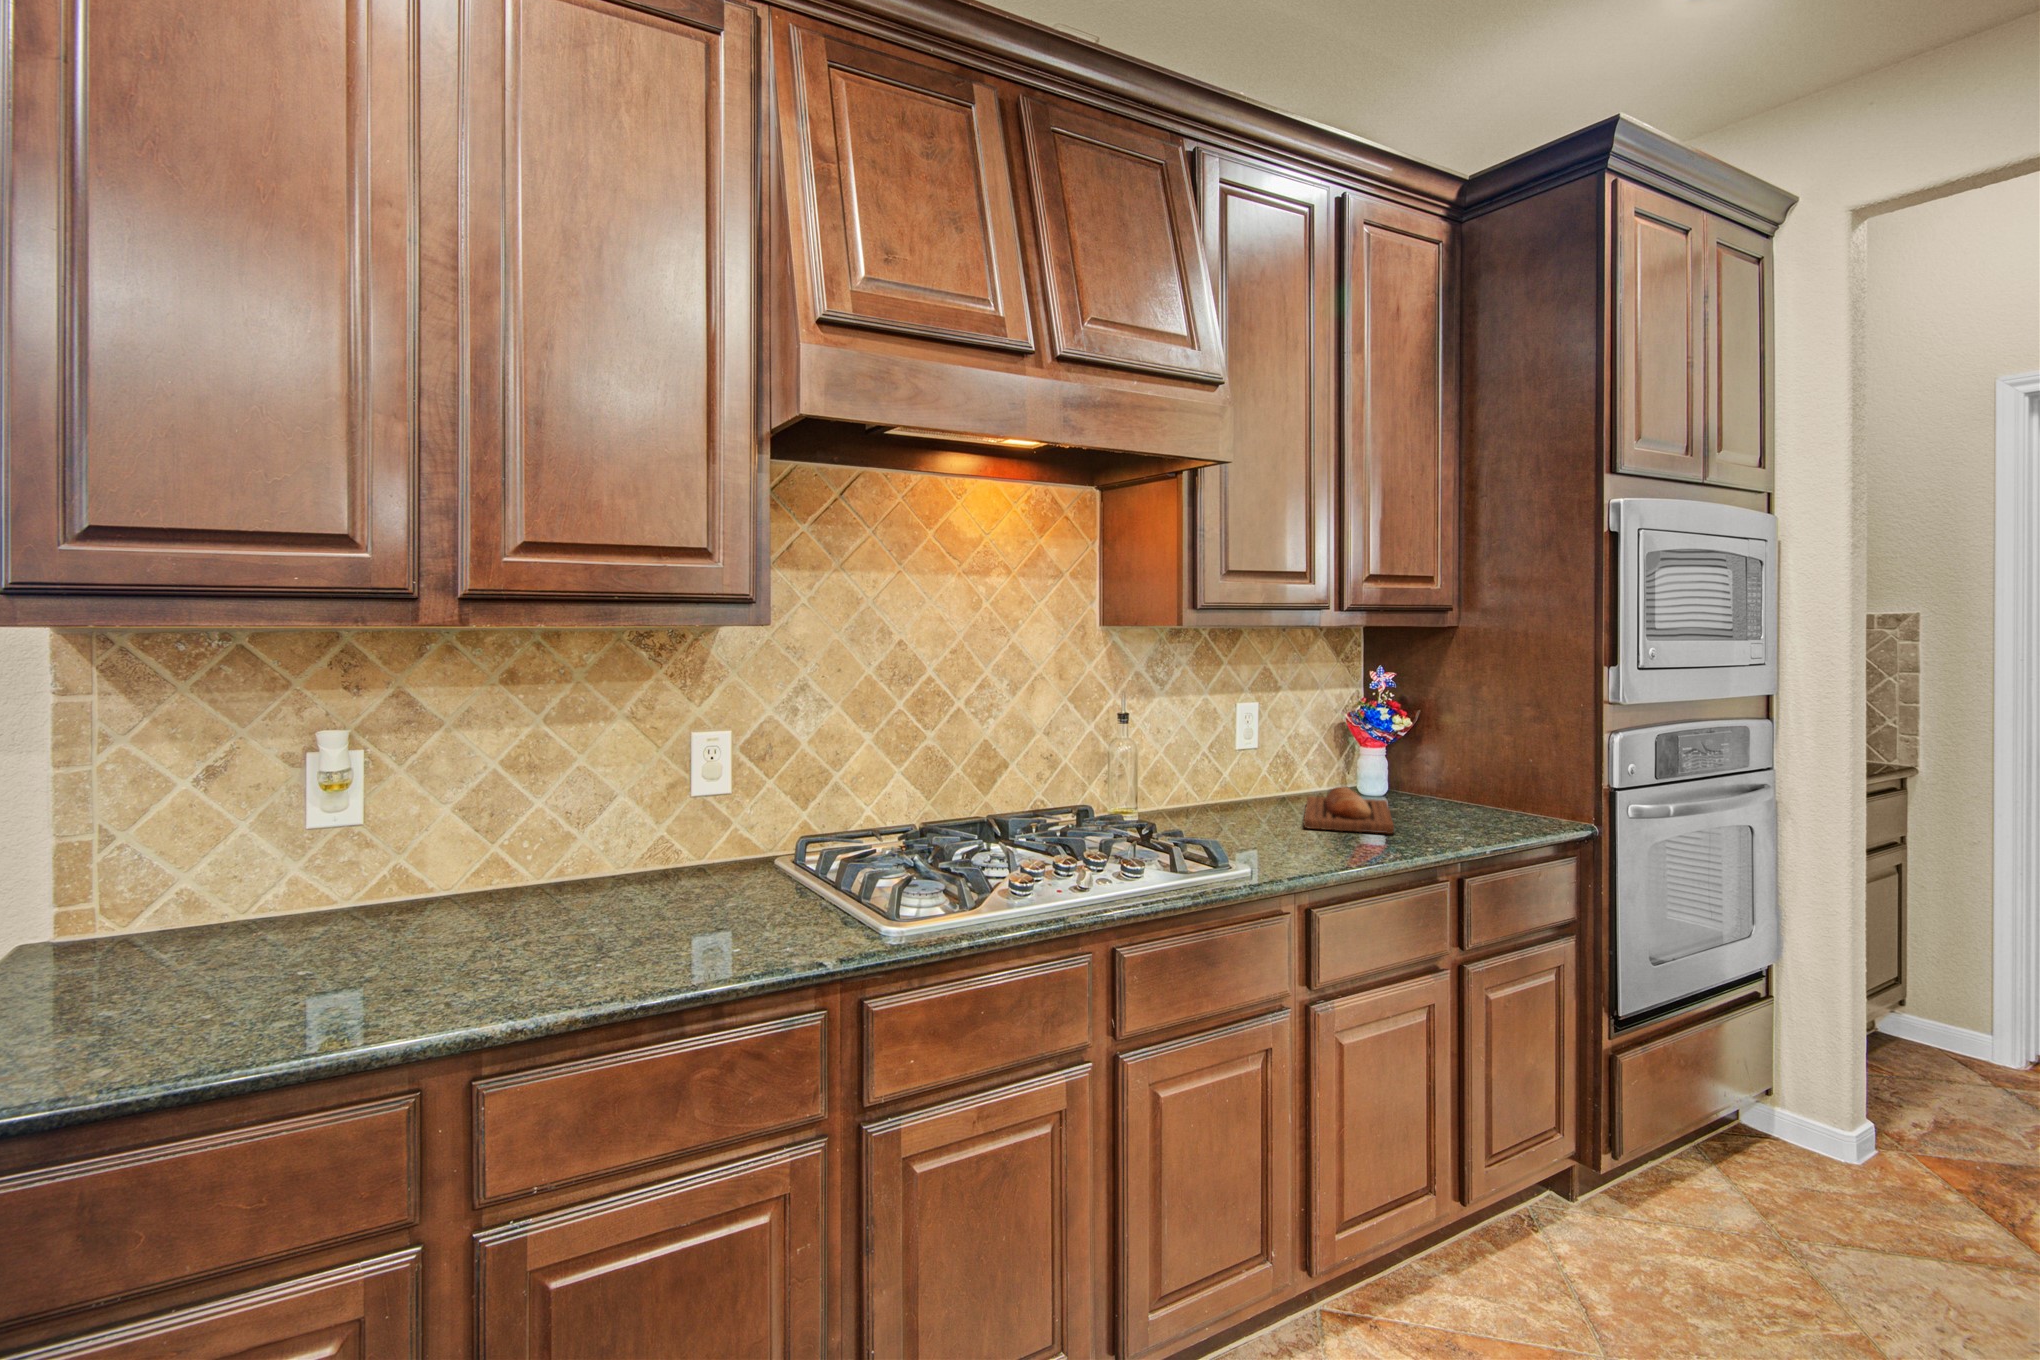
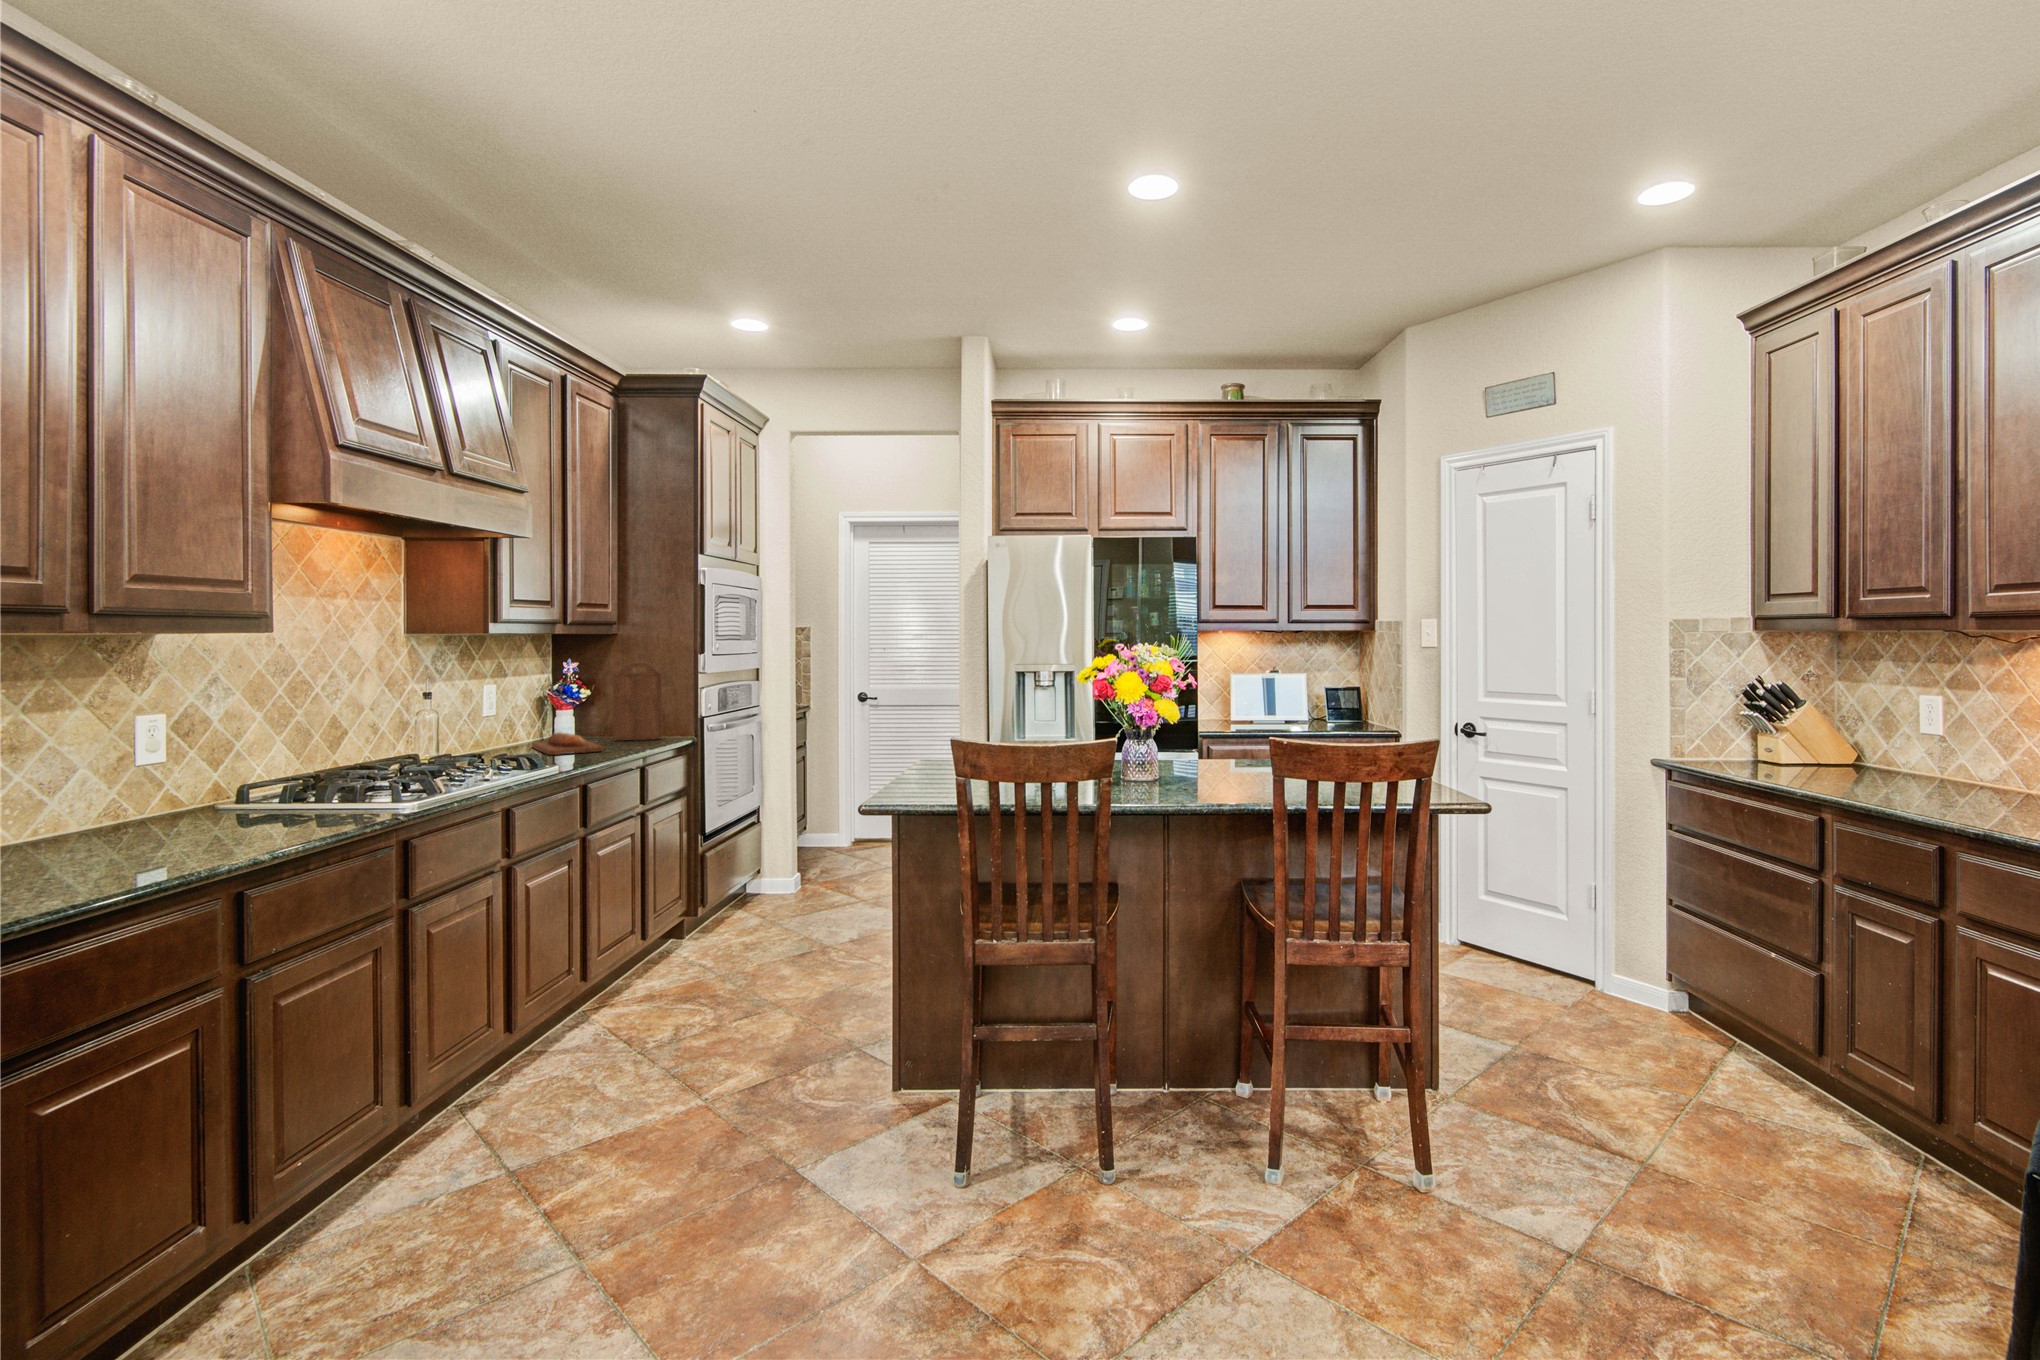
cutting board: none [1443,677,1530,819] -> present [613,663,662,740]

